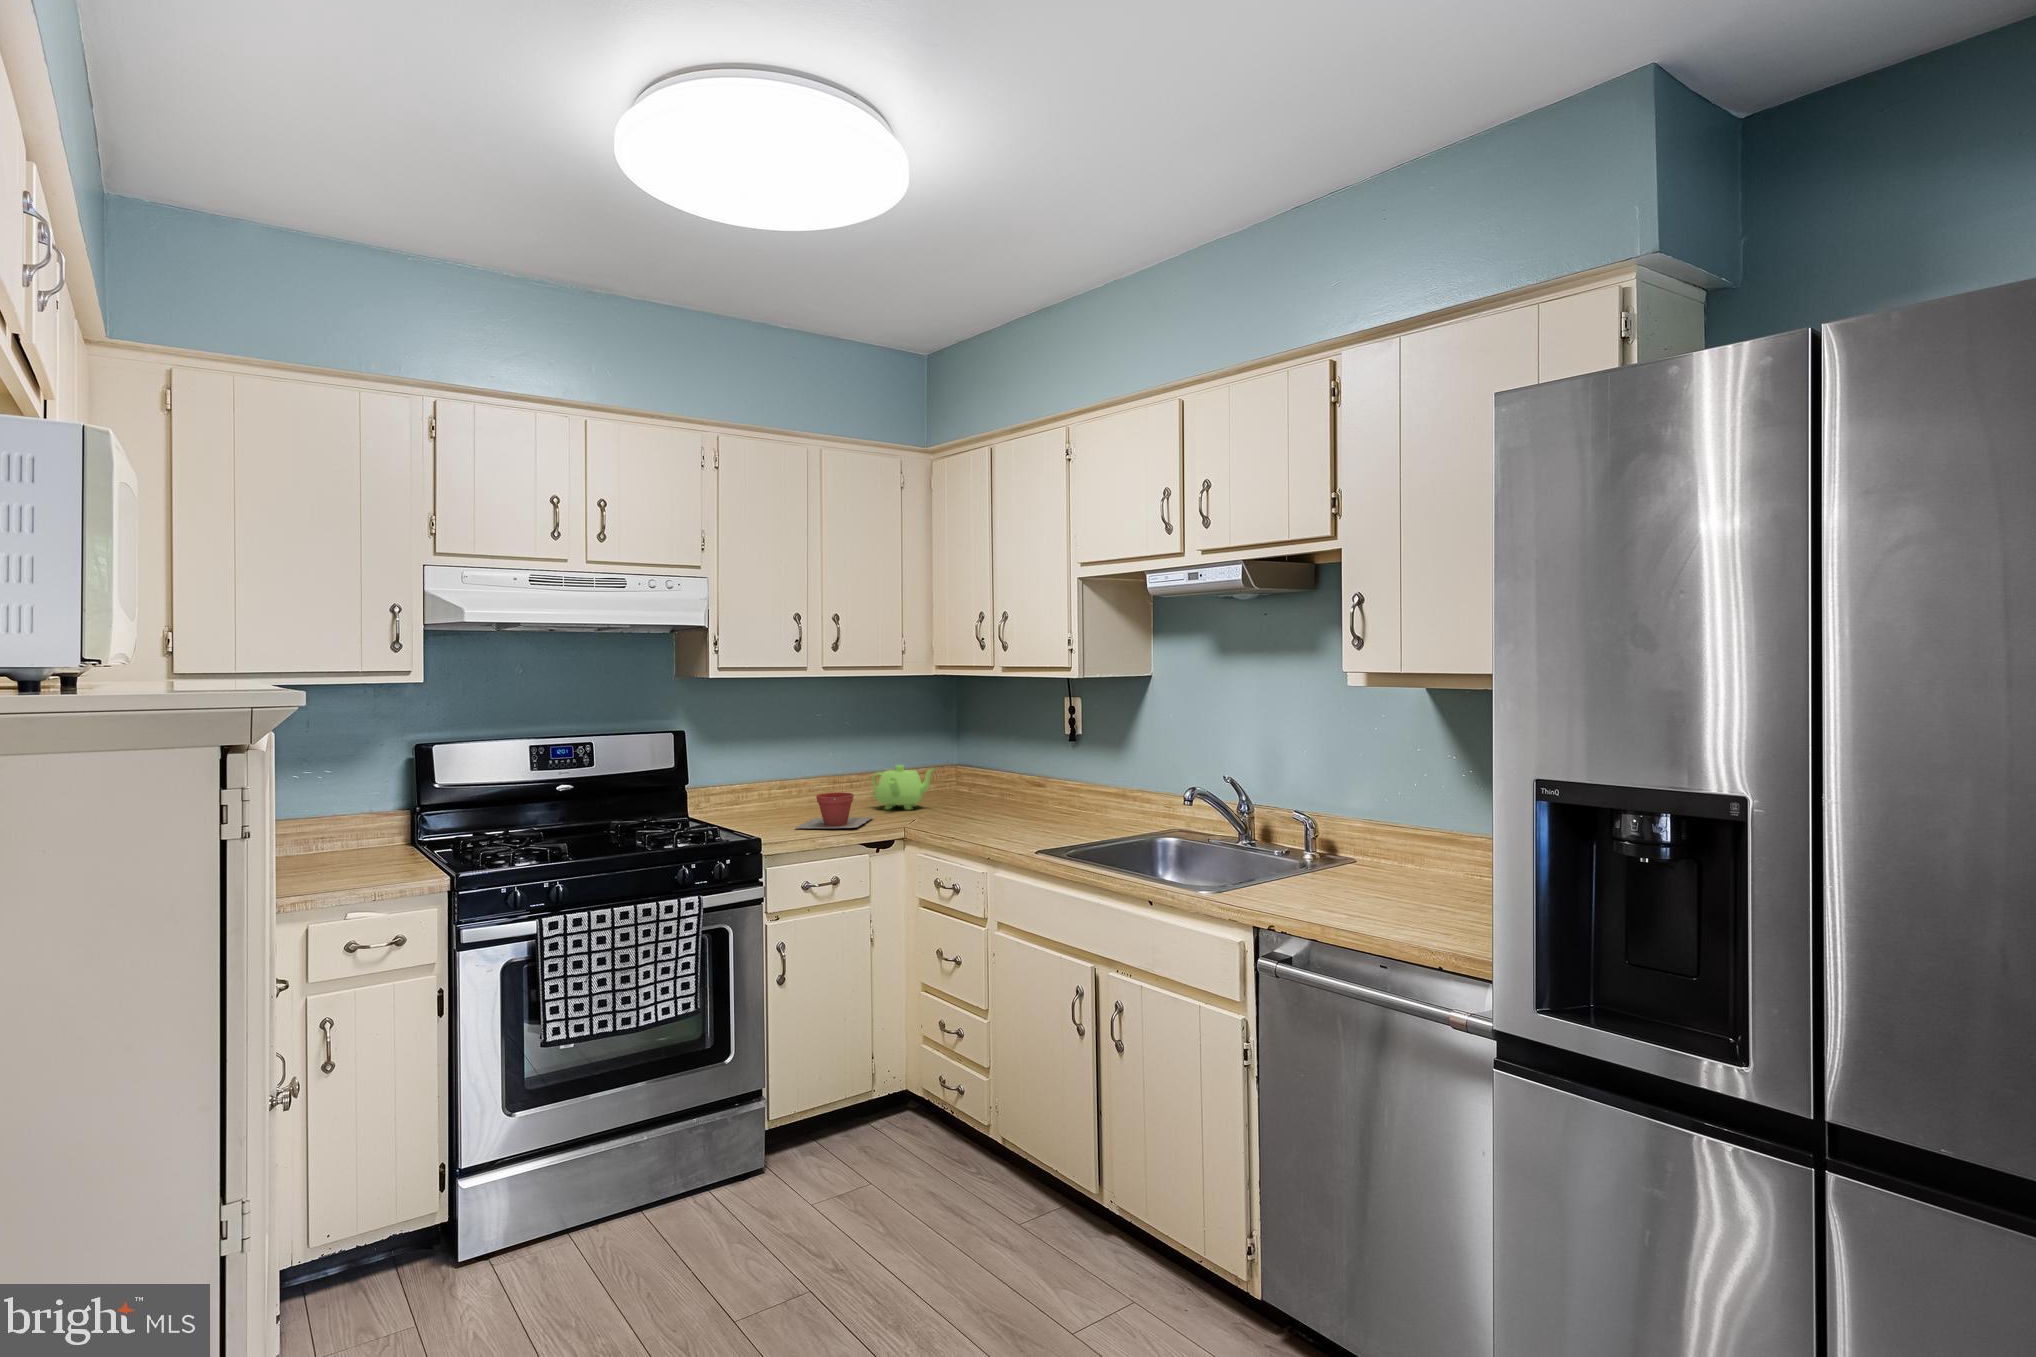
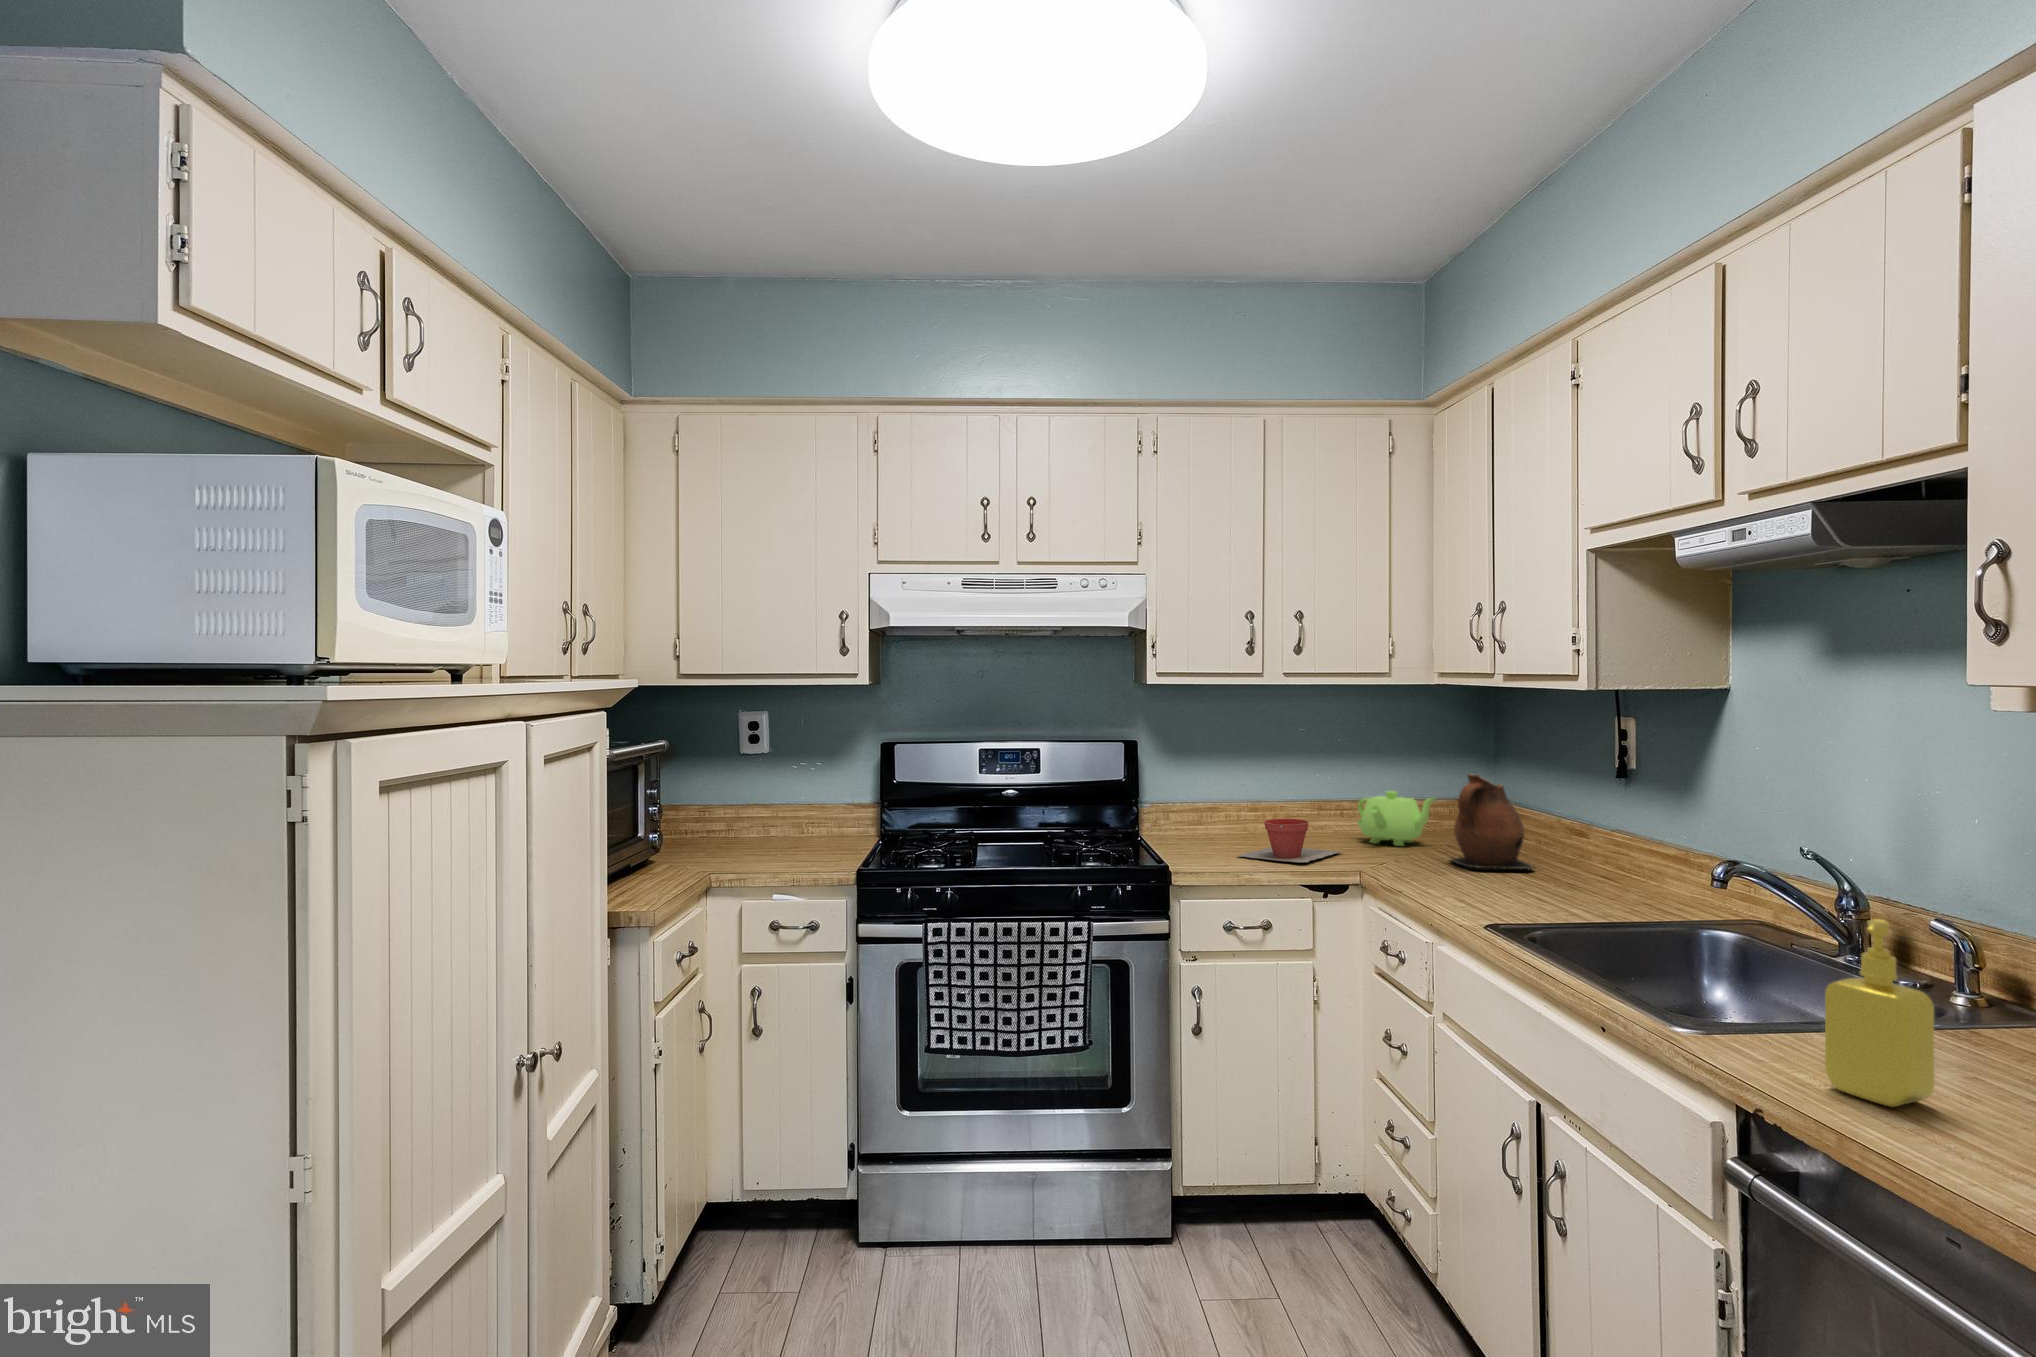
ceramic pitcher: none [954,747,1021,819] -> present [1451,774,1534,870]
soap dispenser: none [1290,805,1340,908] -> present [1825,919,1934,1107]

